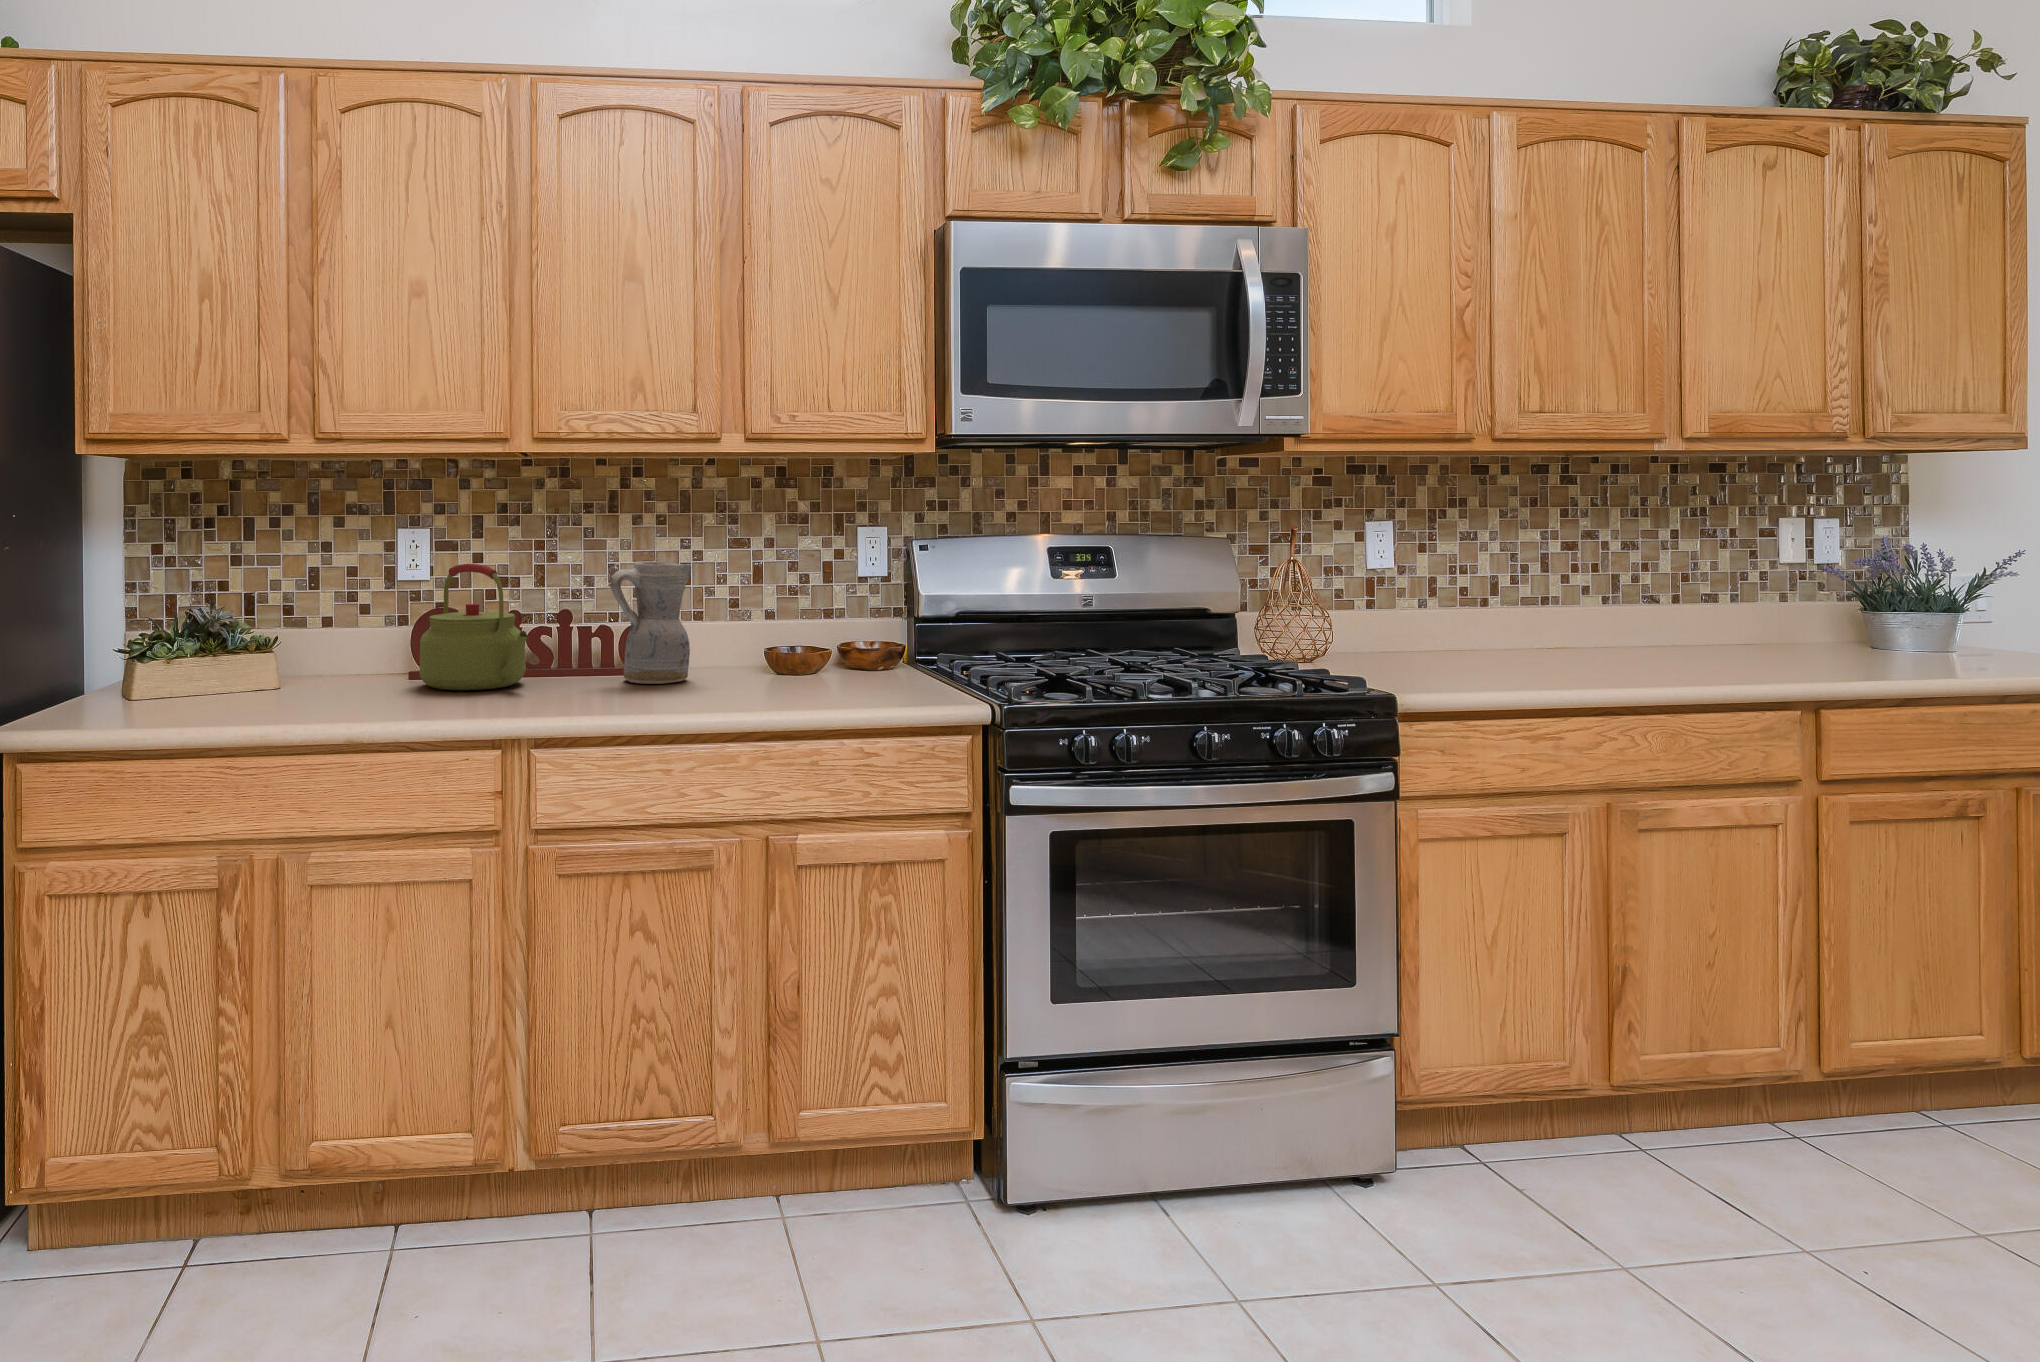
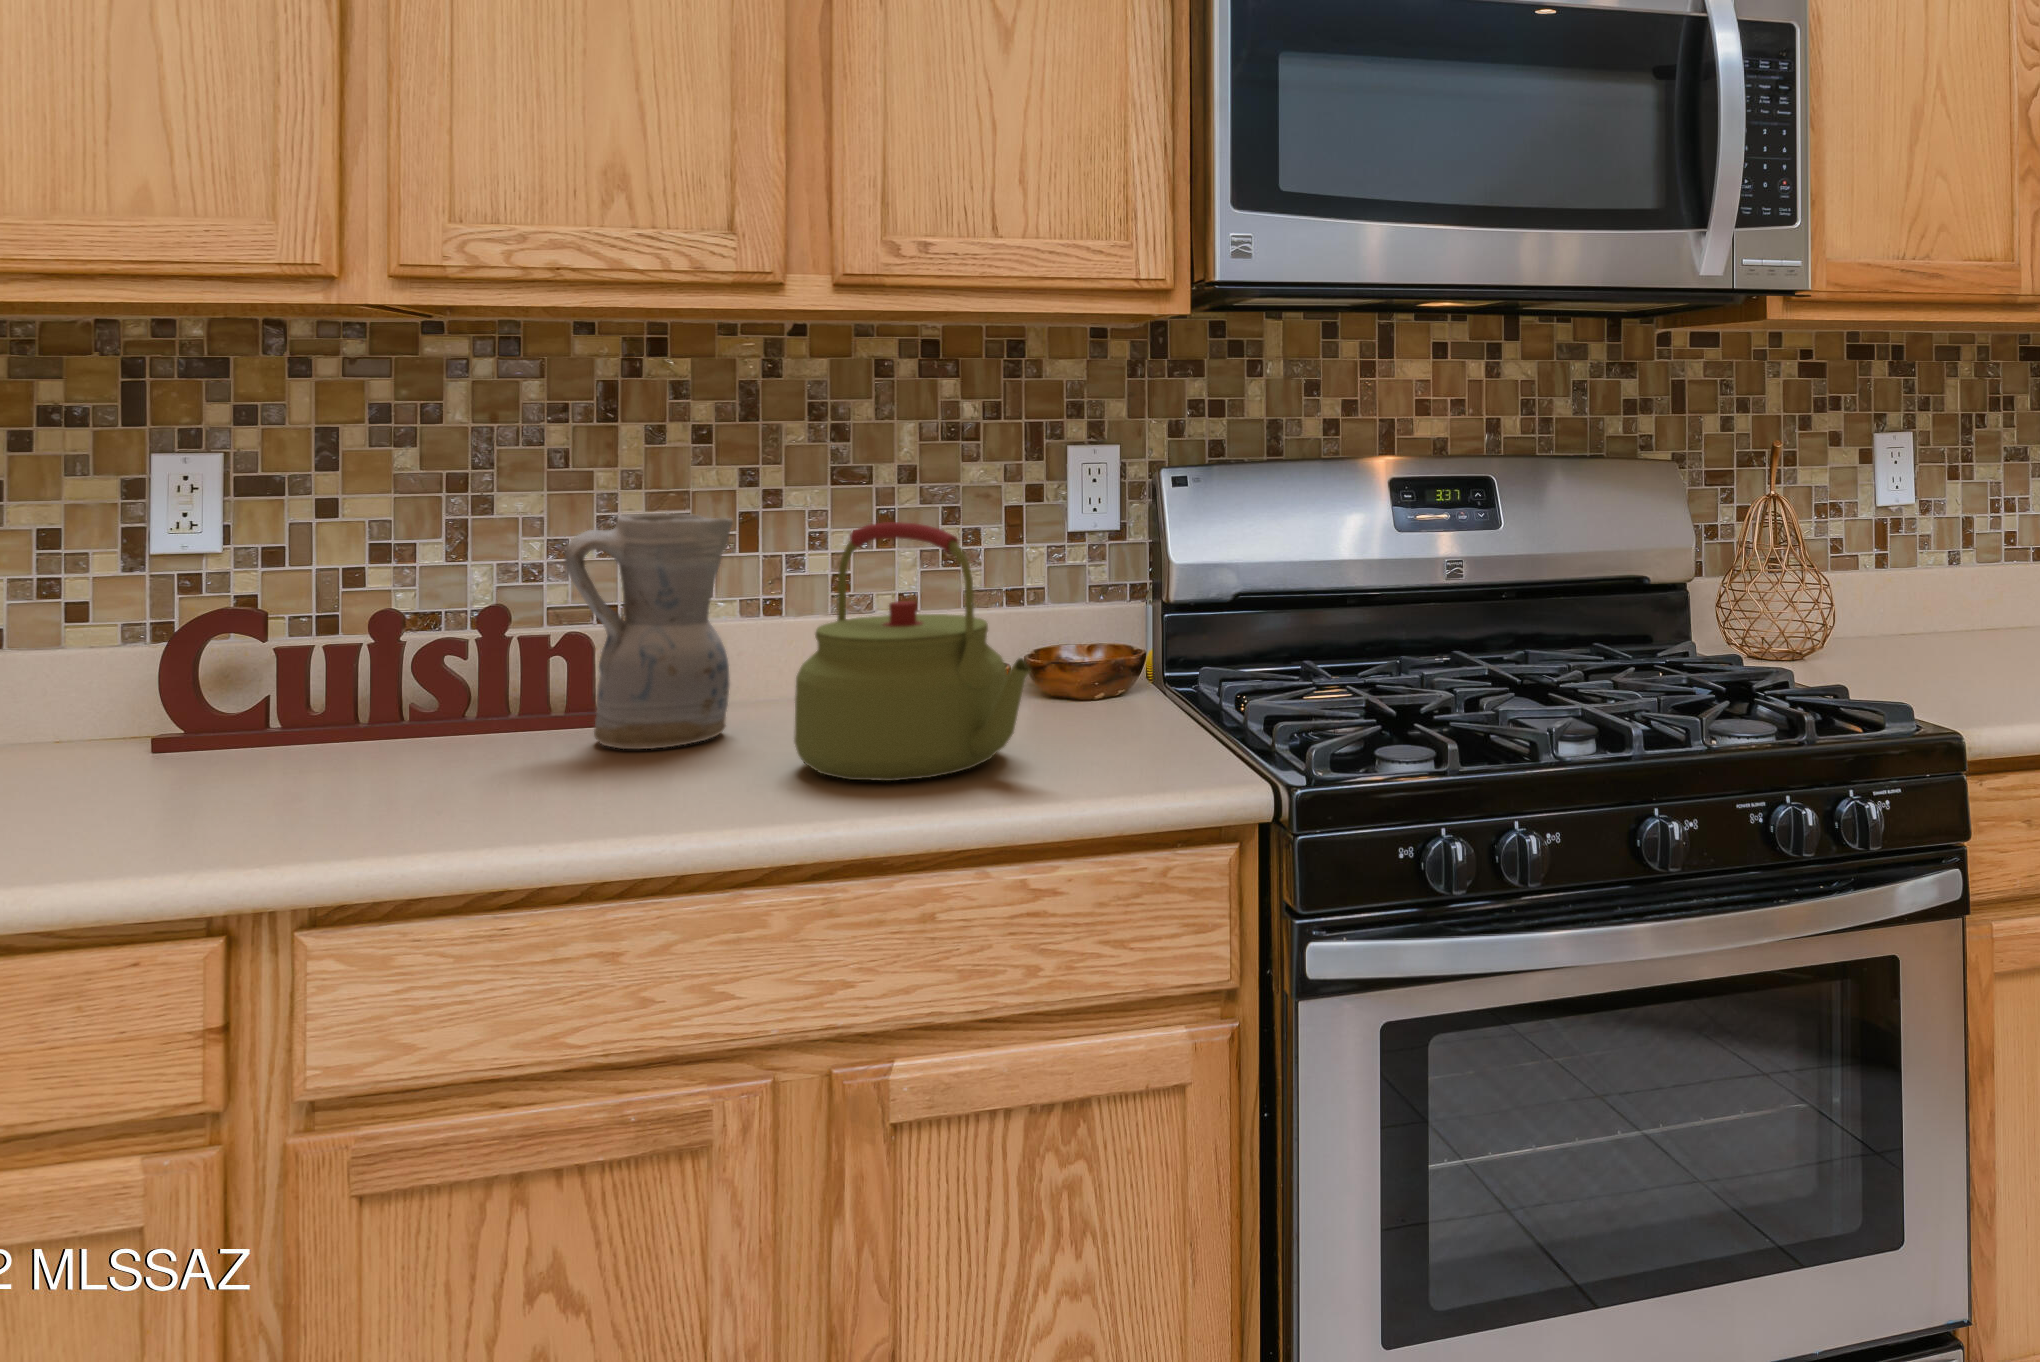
kettle: present [420,564,528,690] -> present [794,522,1031,781]

